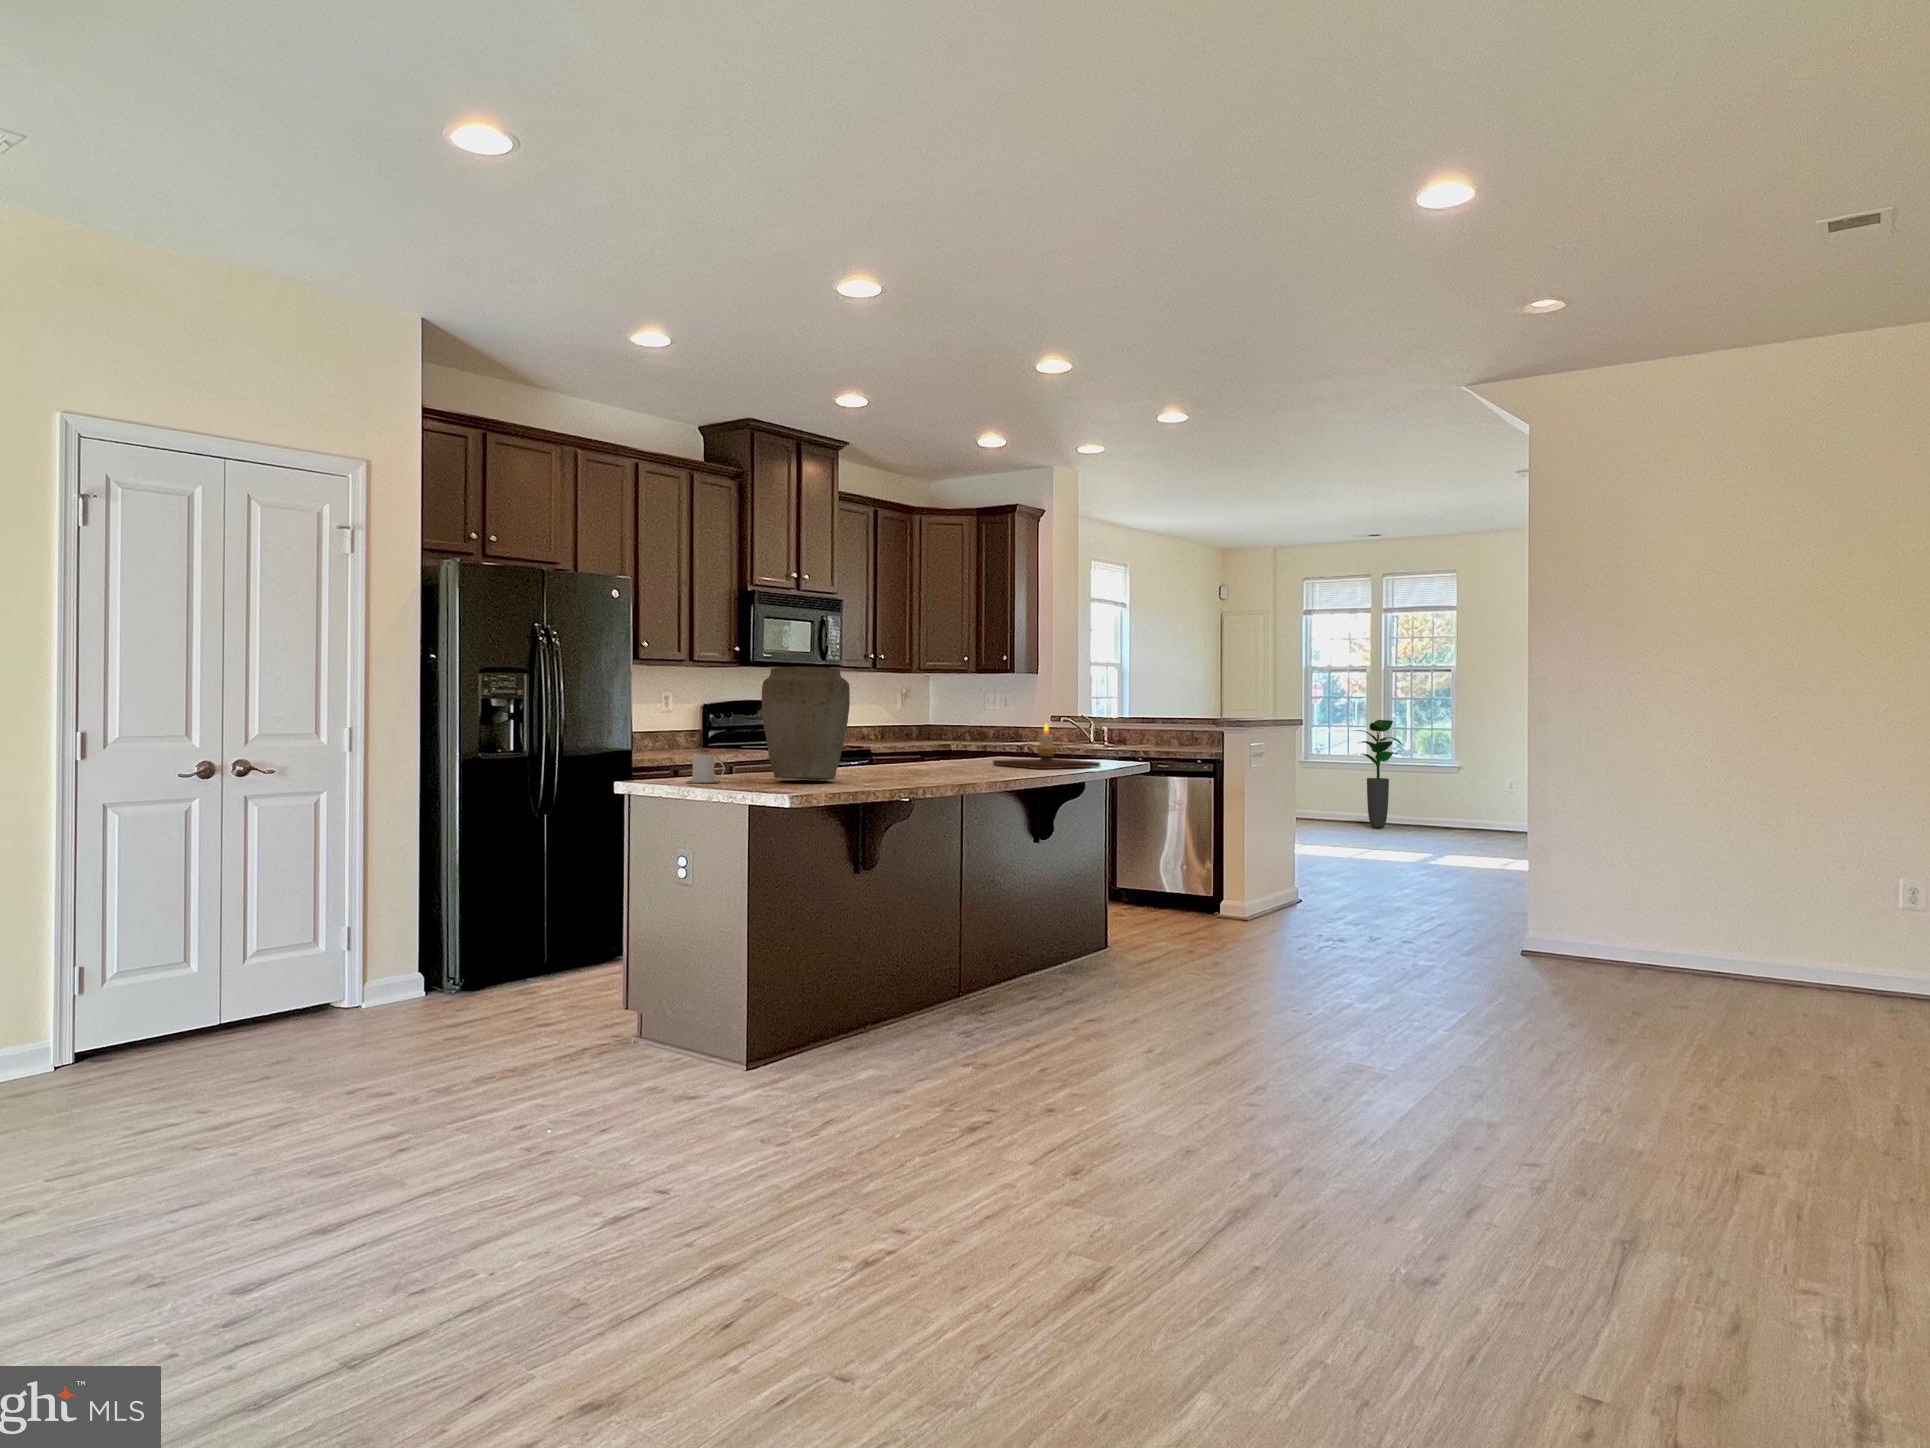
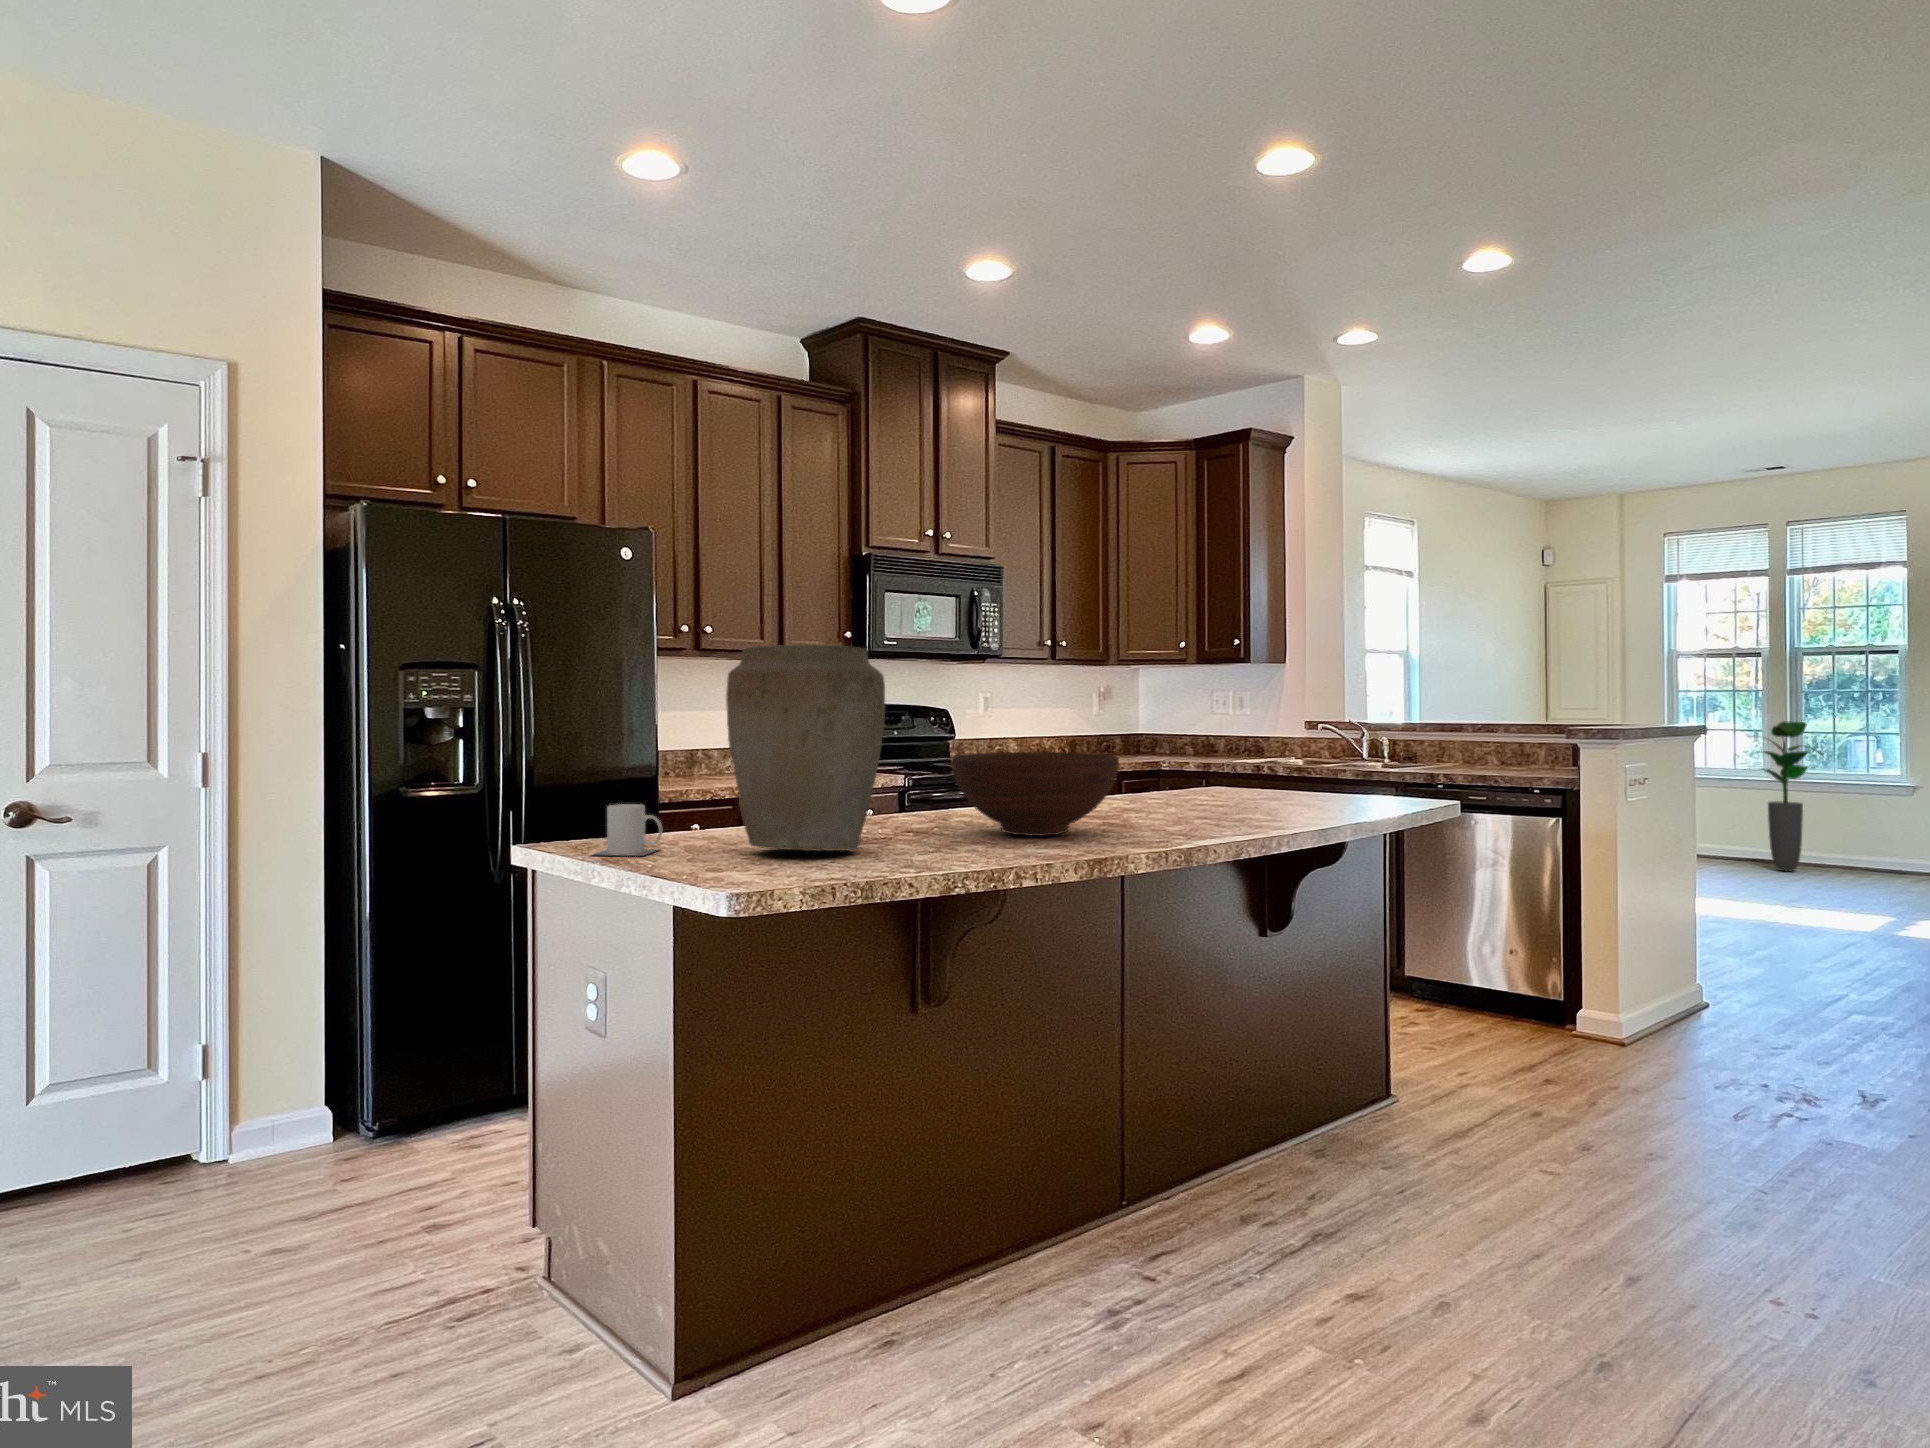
candle: present [993,724,1100,769] -> none [1186,739,1373,819]
fruit bowl: none [871,729,967,775] -> present [951,752,1119,836]

